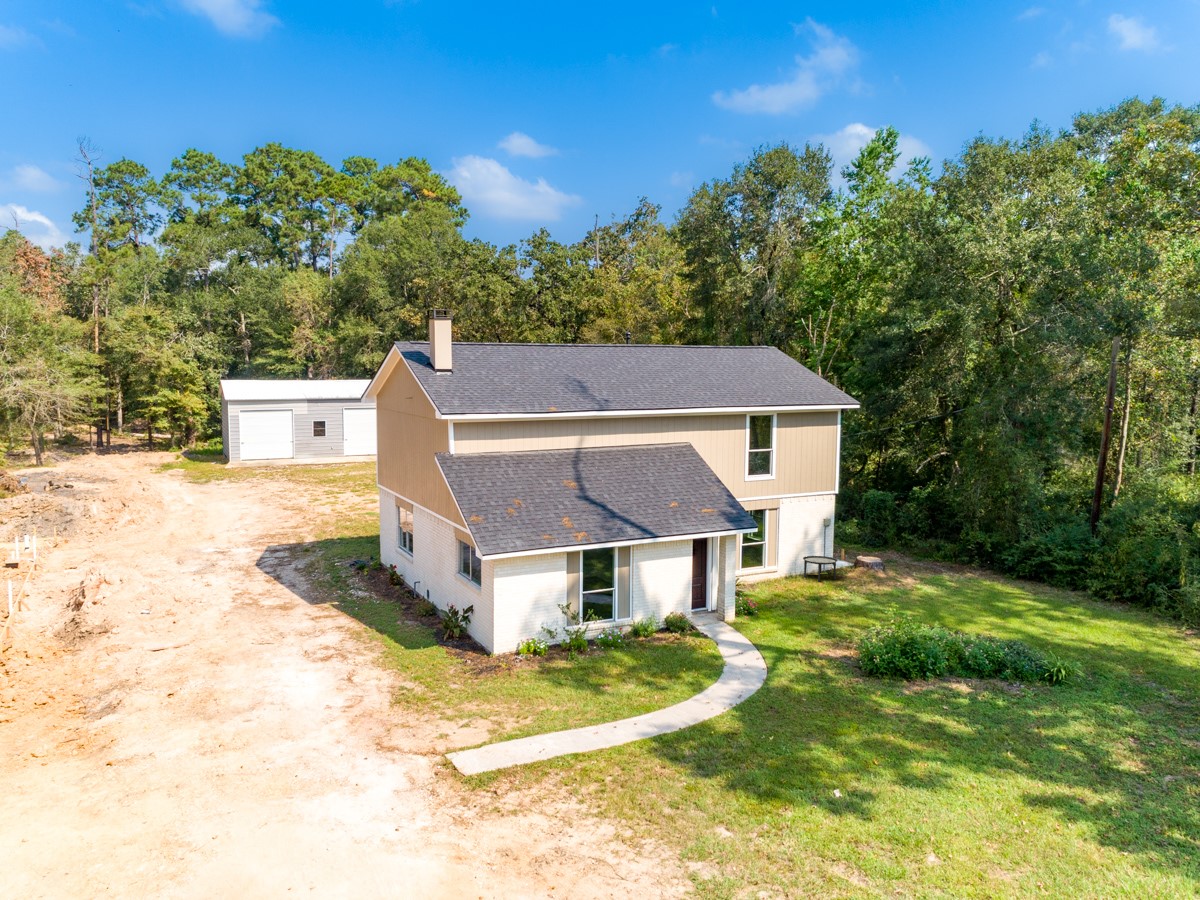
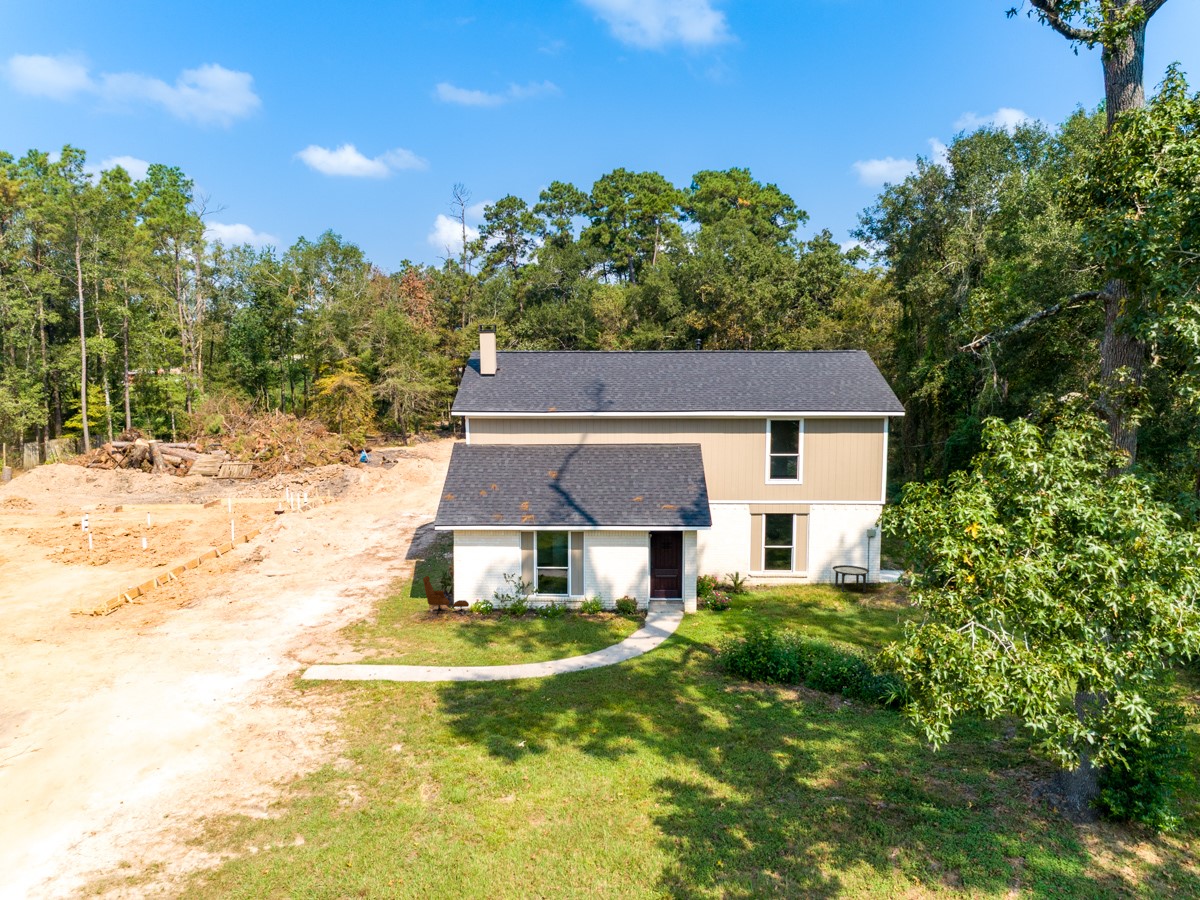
lounge chair: none [463,620,519,670] -> present [423,576,469,615]

